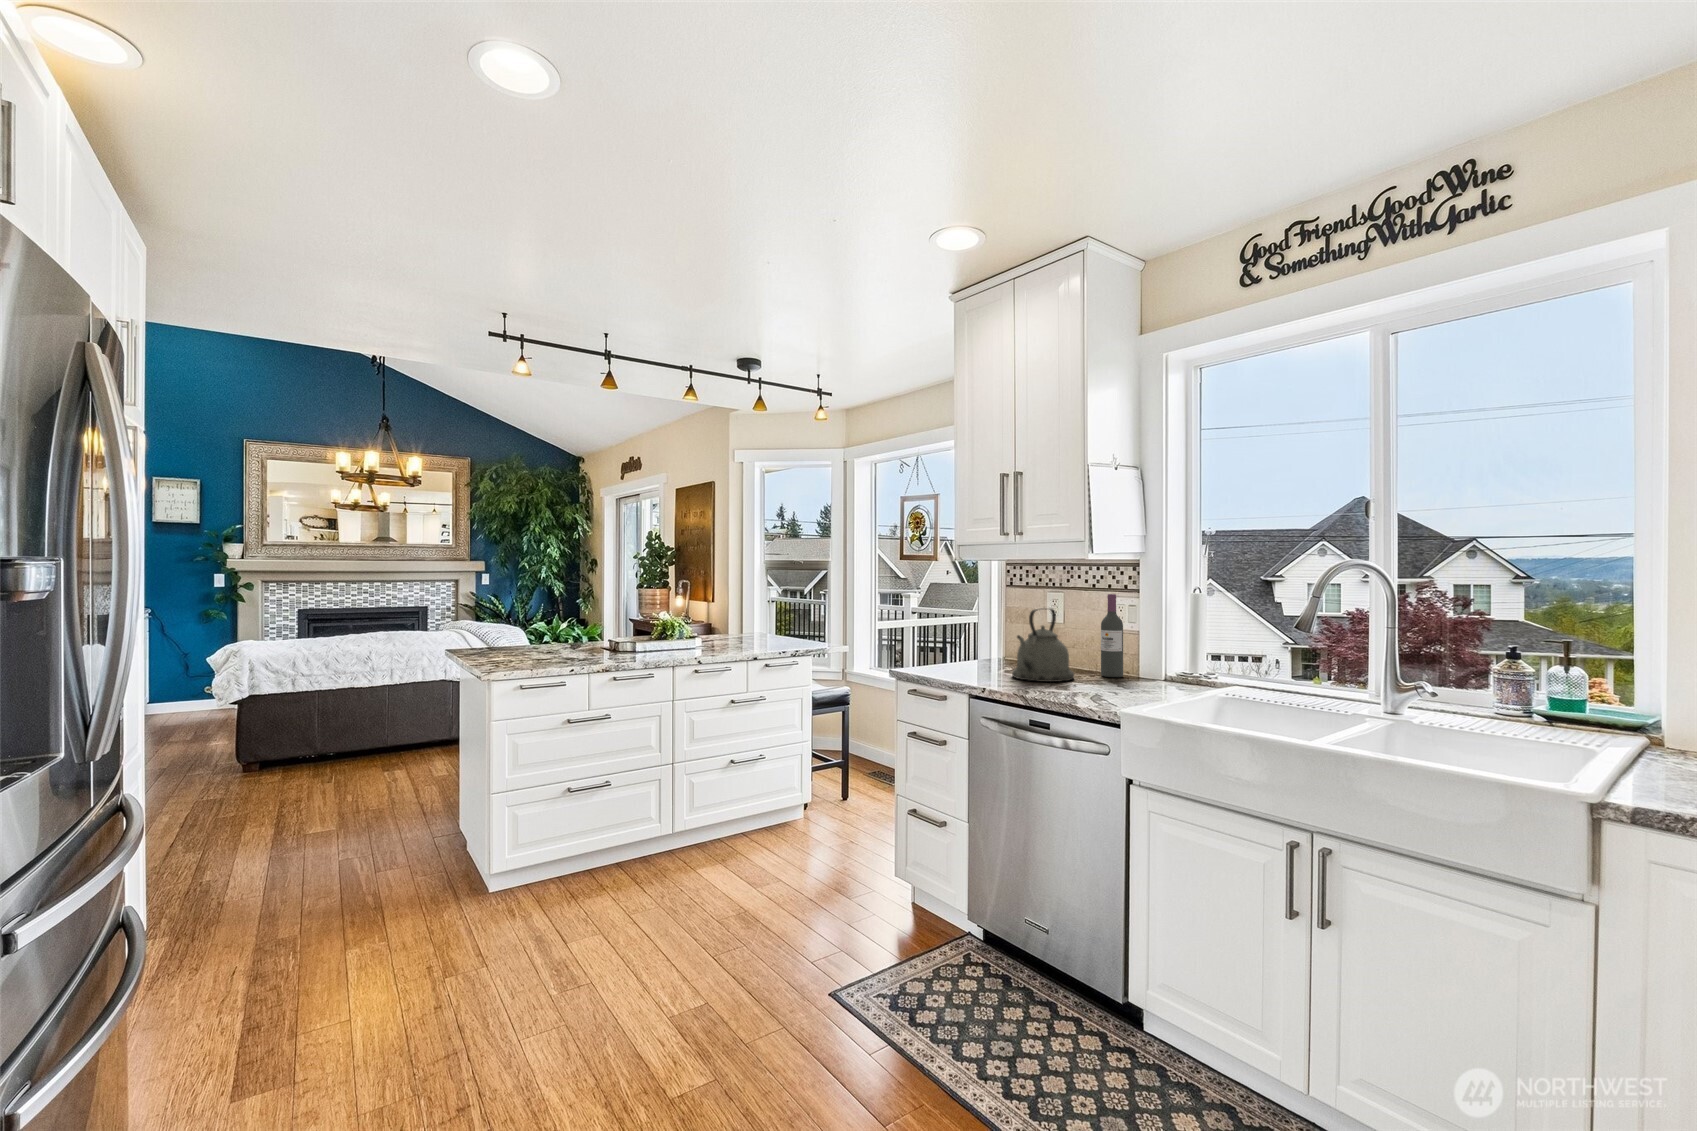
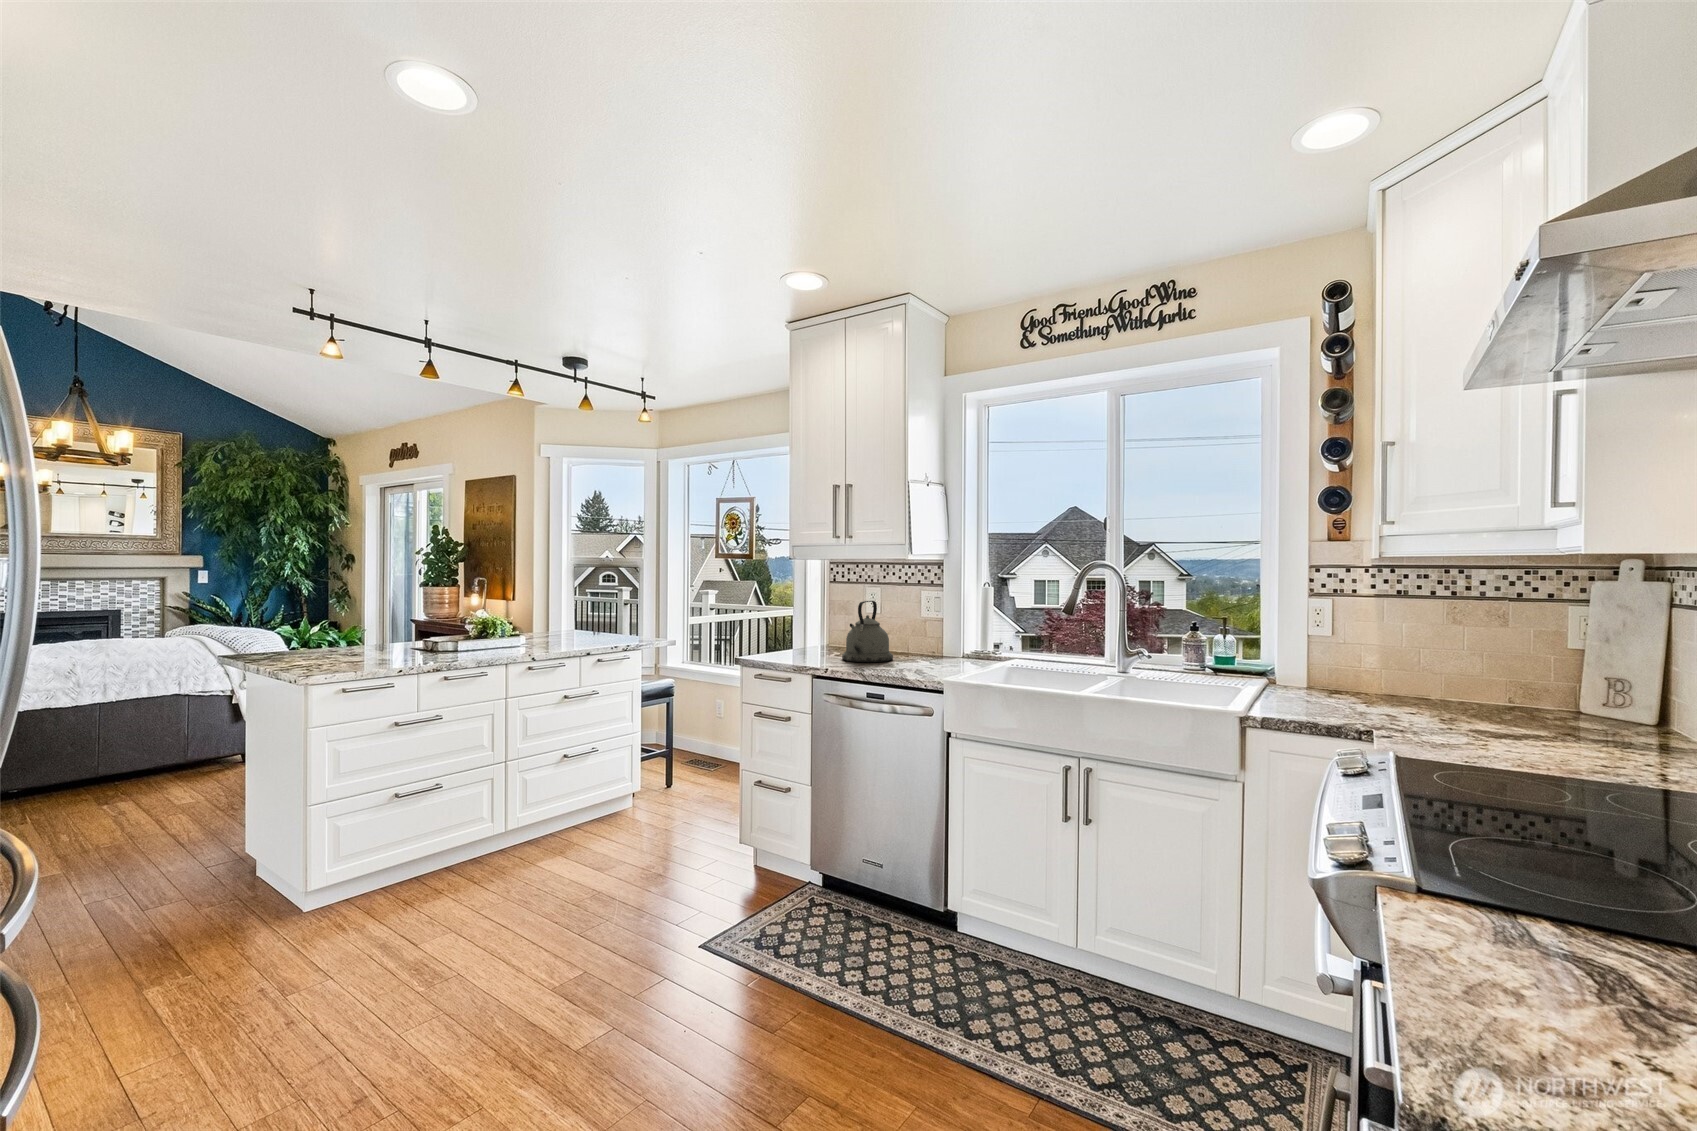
wine bottle: present [1101,594,1123,677] -> none [912,588,929,657]

